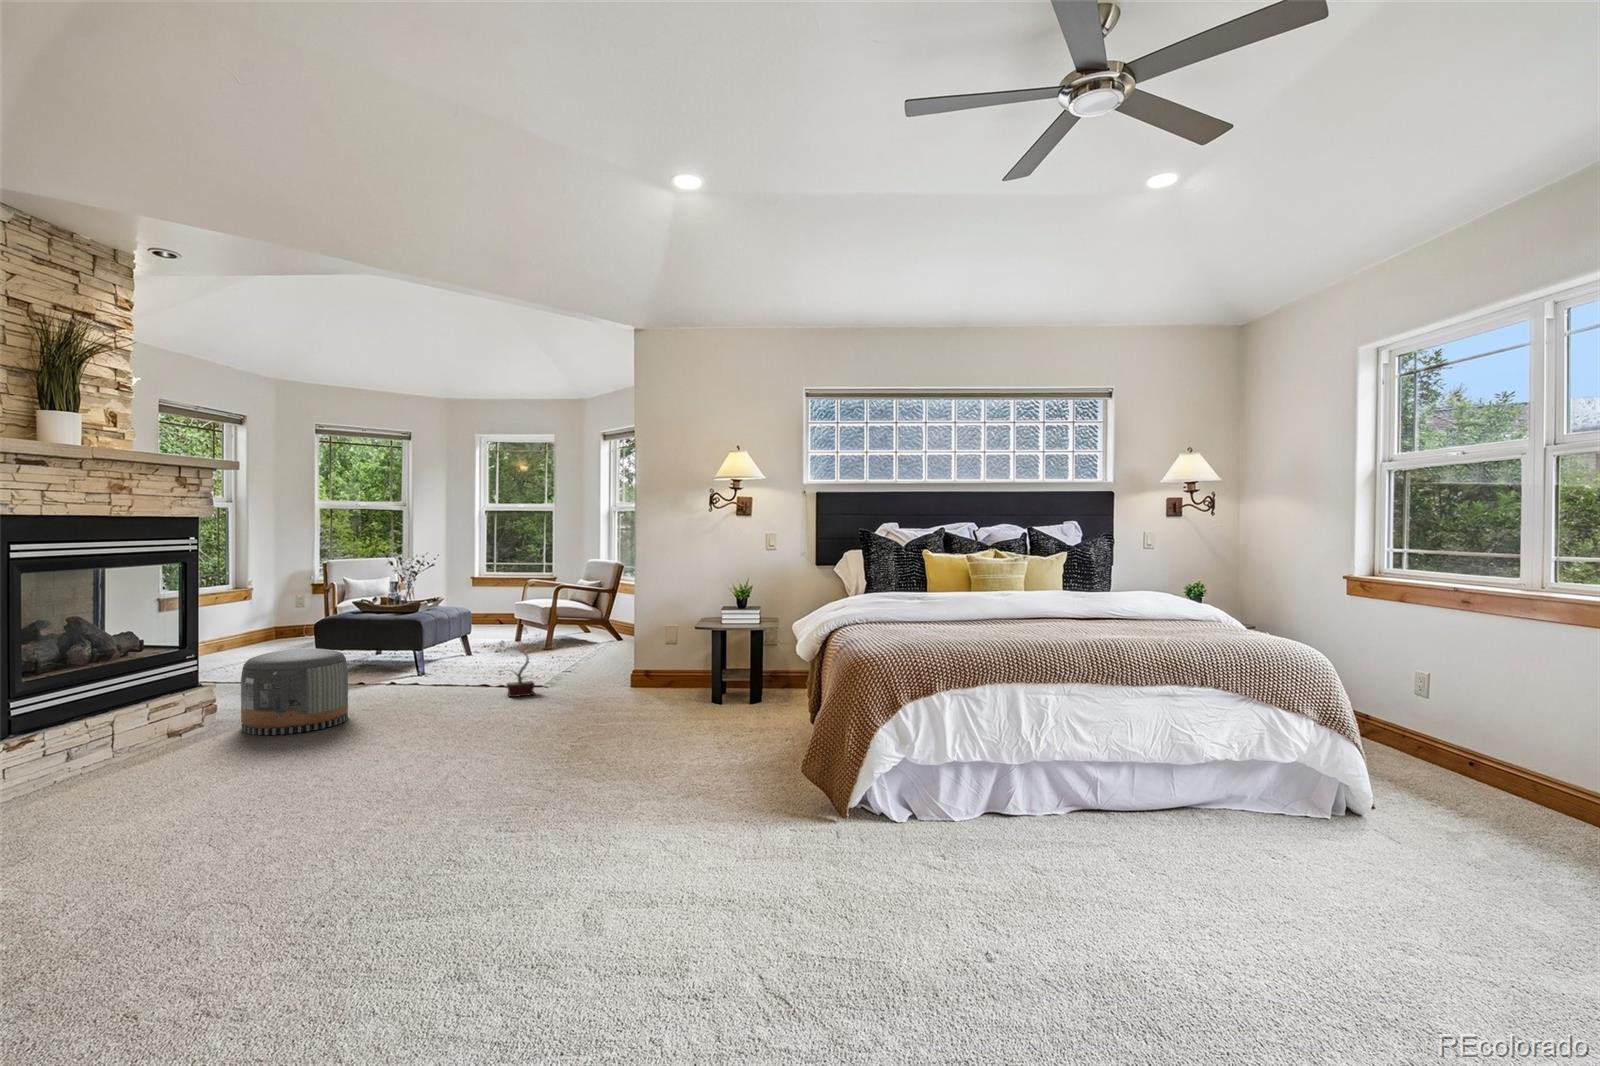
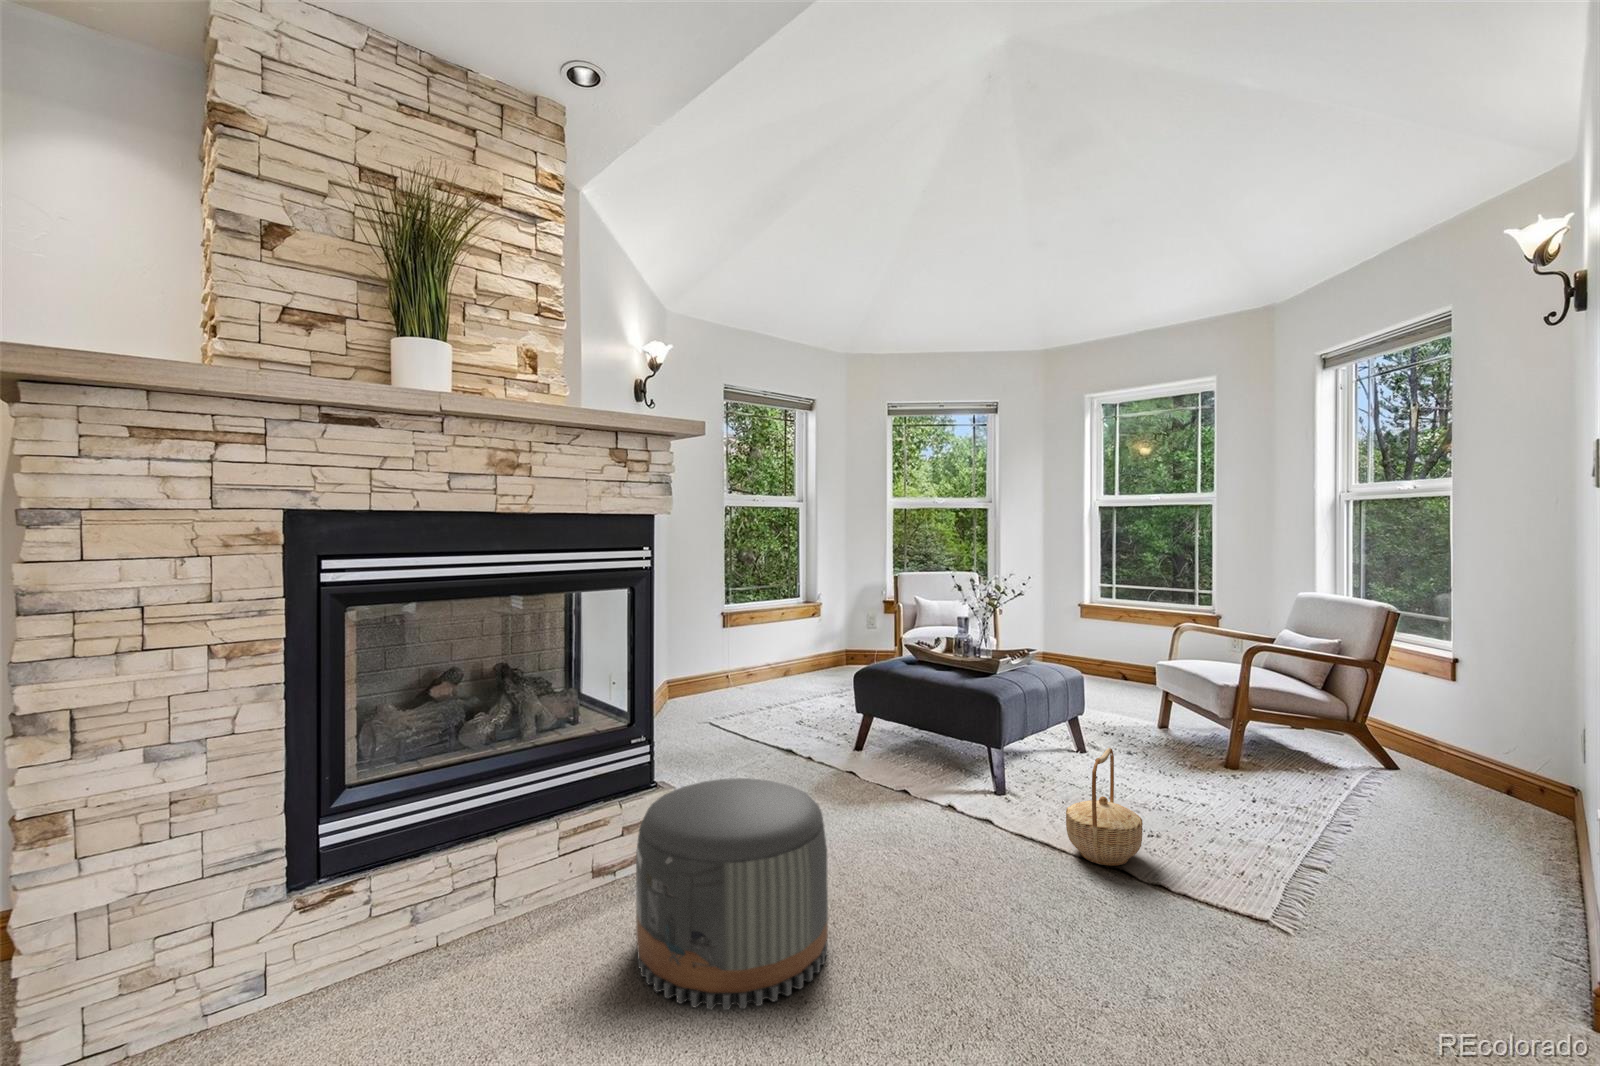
potted plant: present [497,628,559,697] -> none [1159,792,1360,991]
basket: none [459,631,495,682] -> present [1066,748,1143,866]

